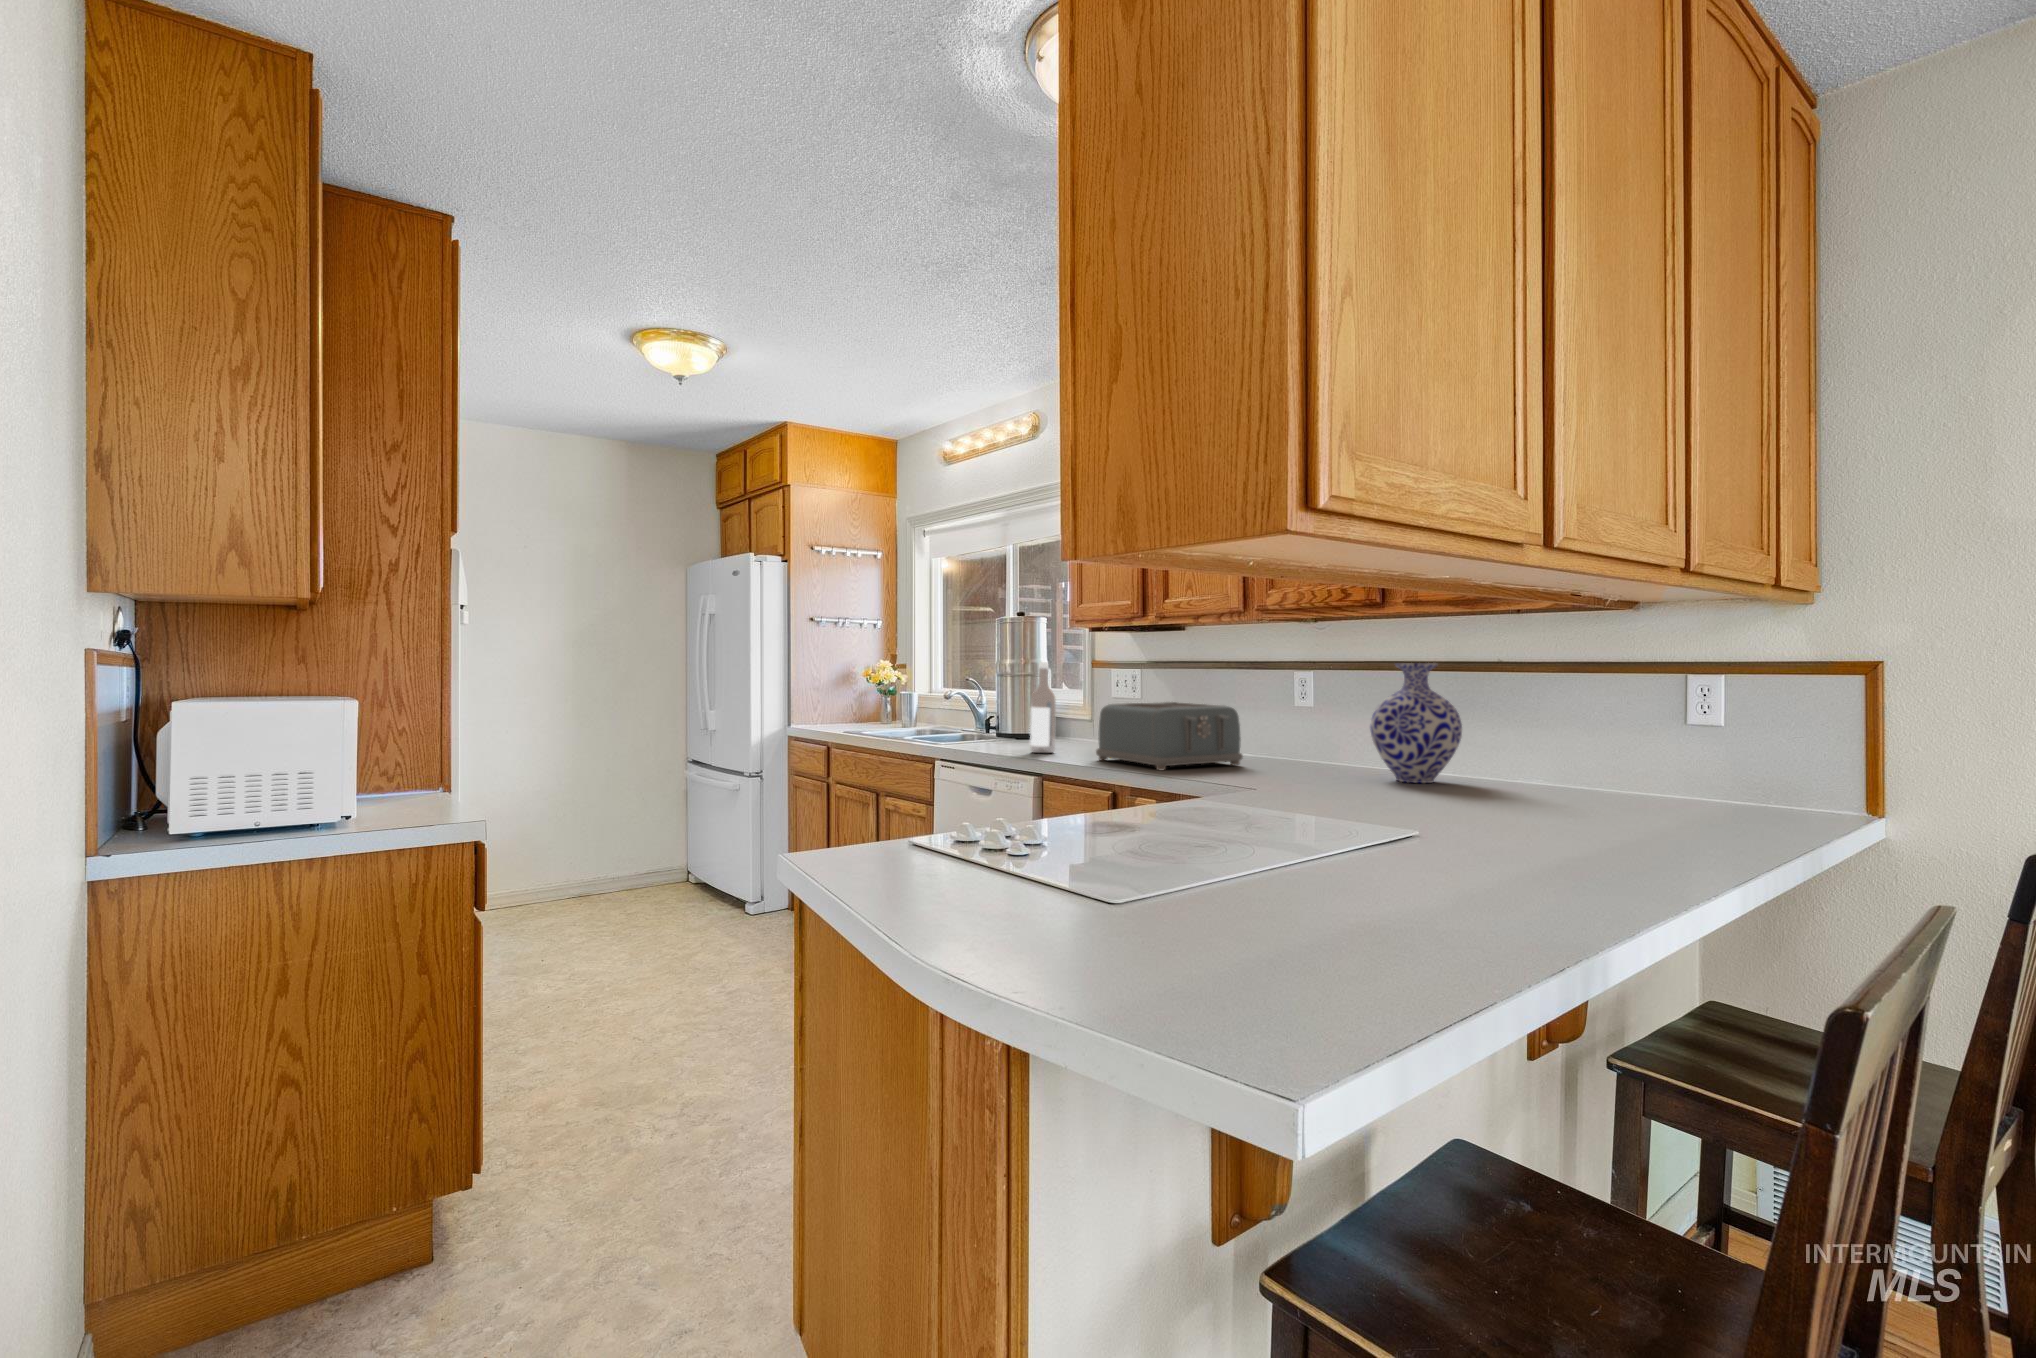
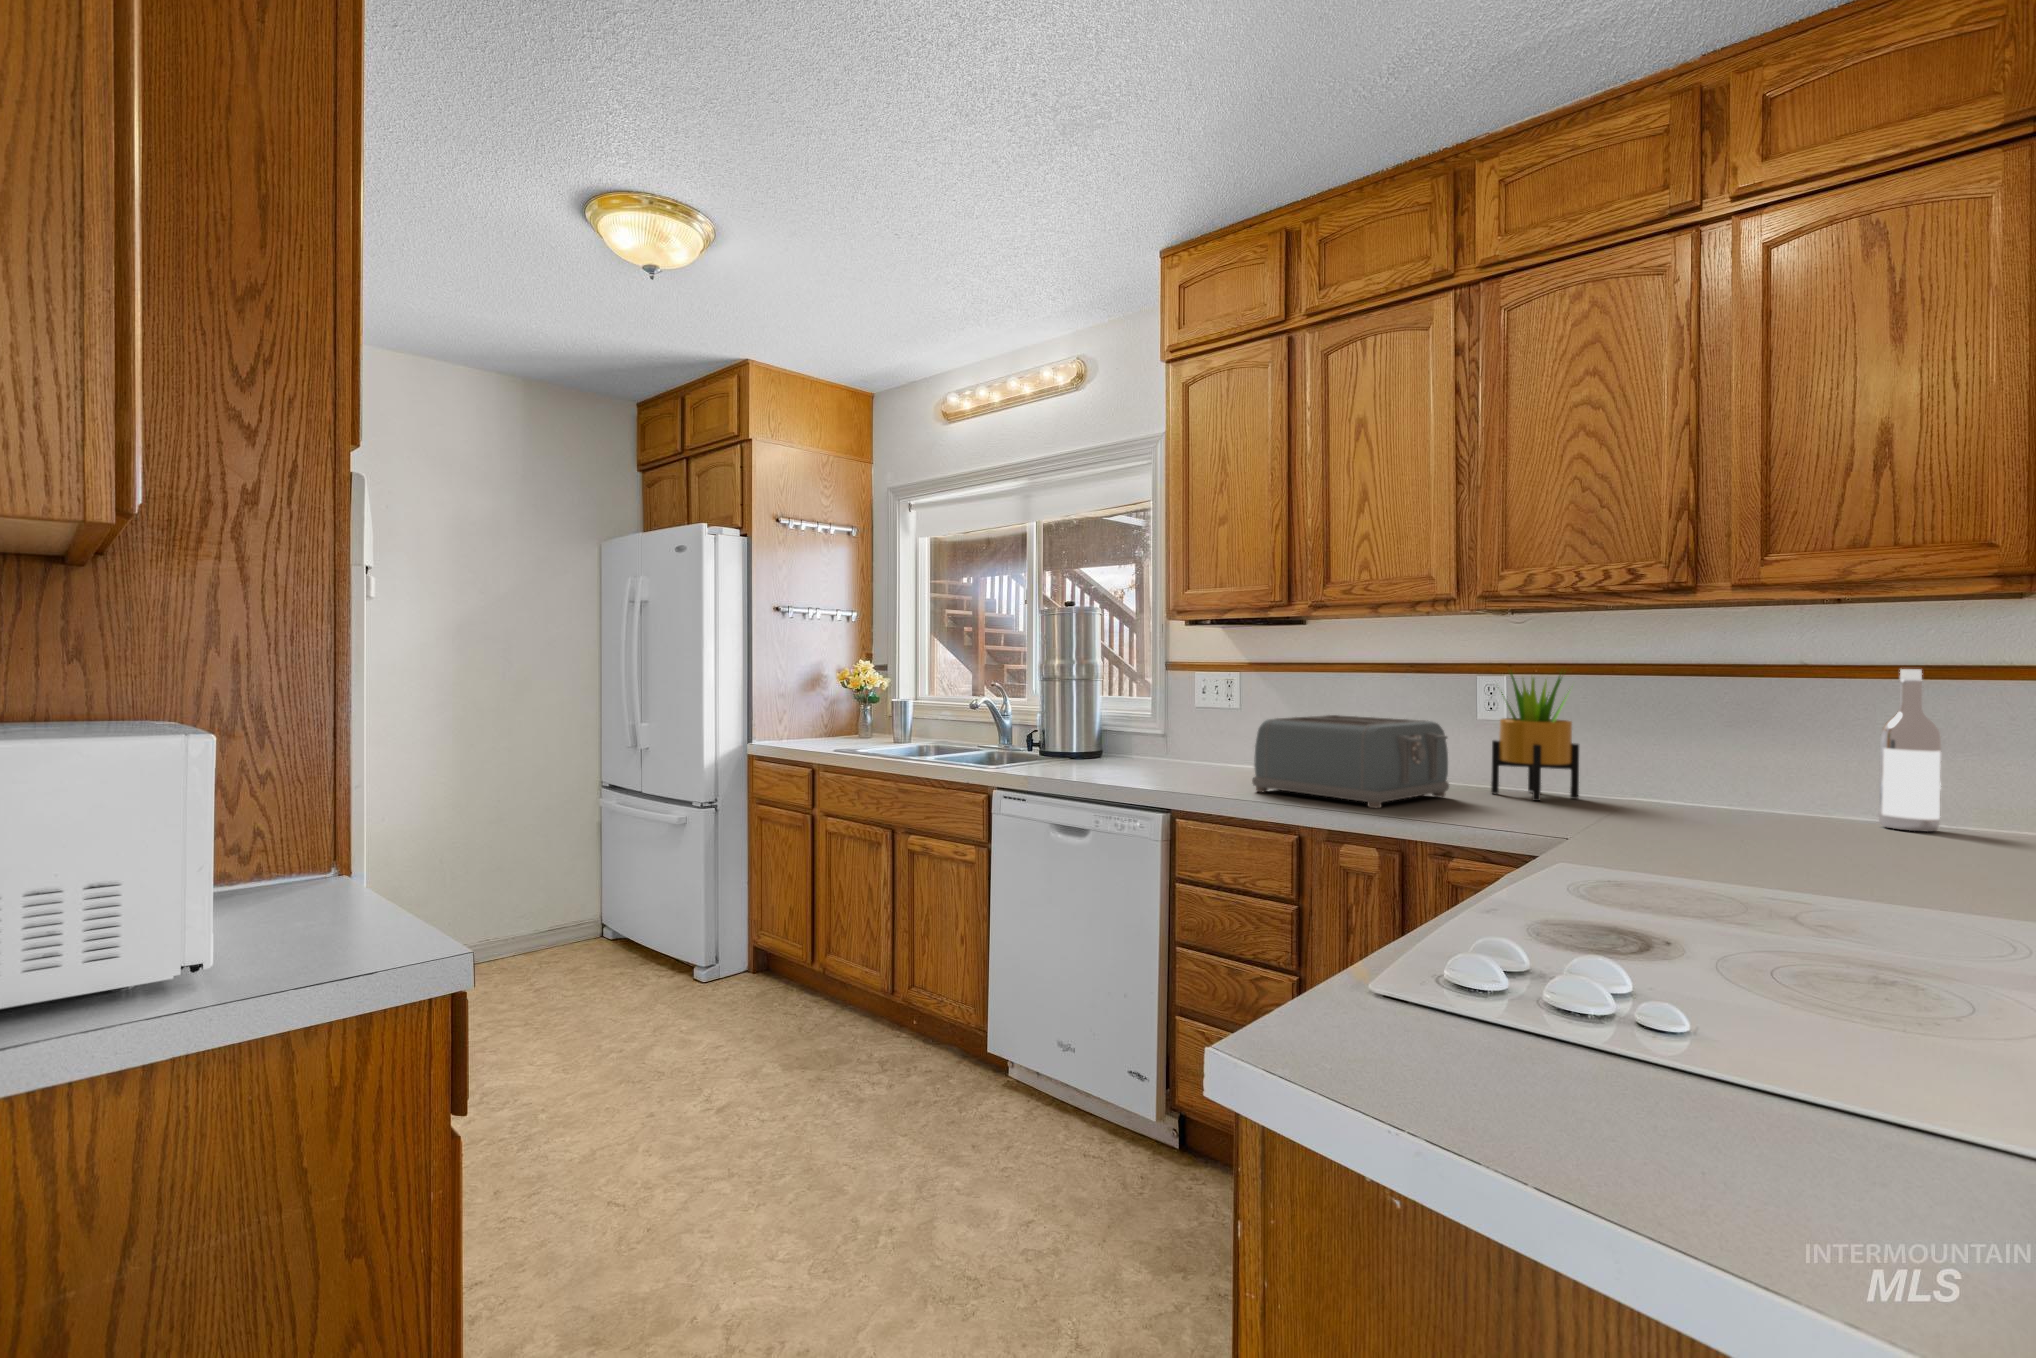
wine bottle: present [1030,662,1056,753] -> present [1879,669,1941,832]
potted plant: none [1285,663,1350,769] -> present [1491,673,1579,801]
vase: present [1370,663,1462,783] -> none [1658,667,1796,824]

